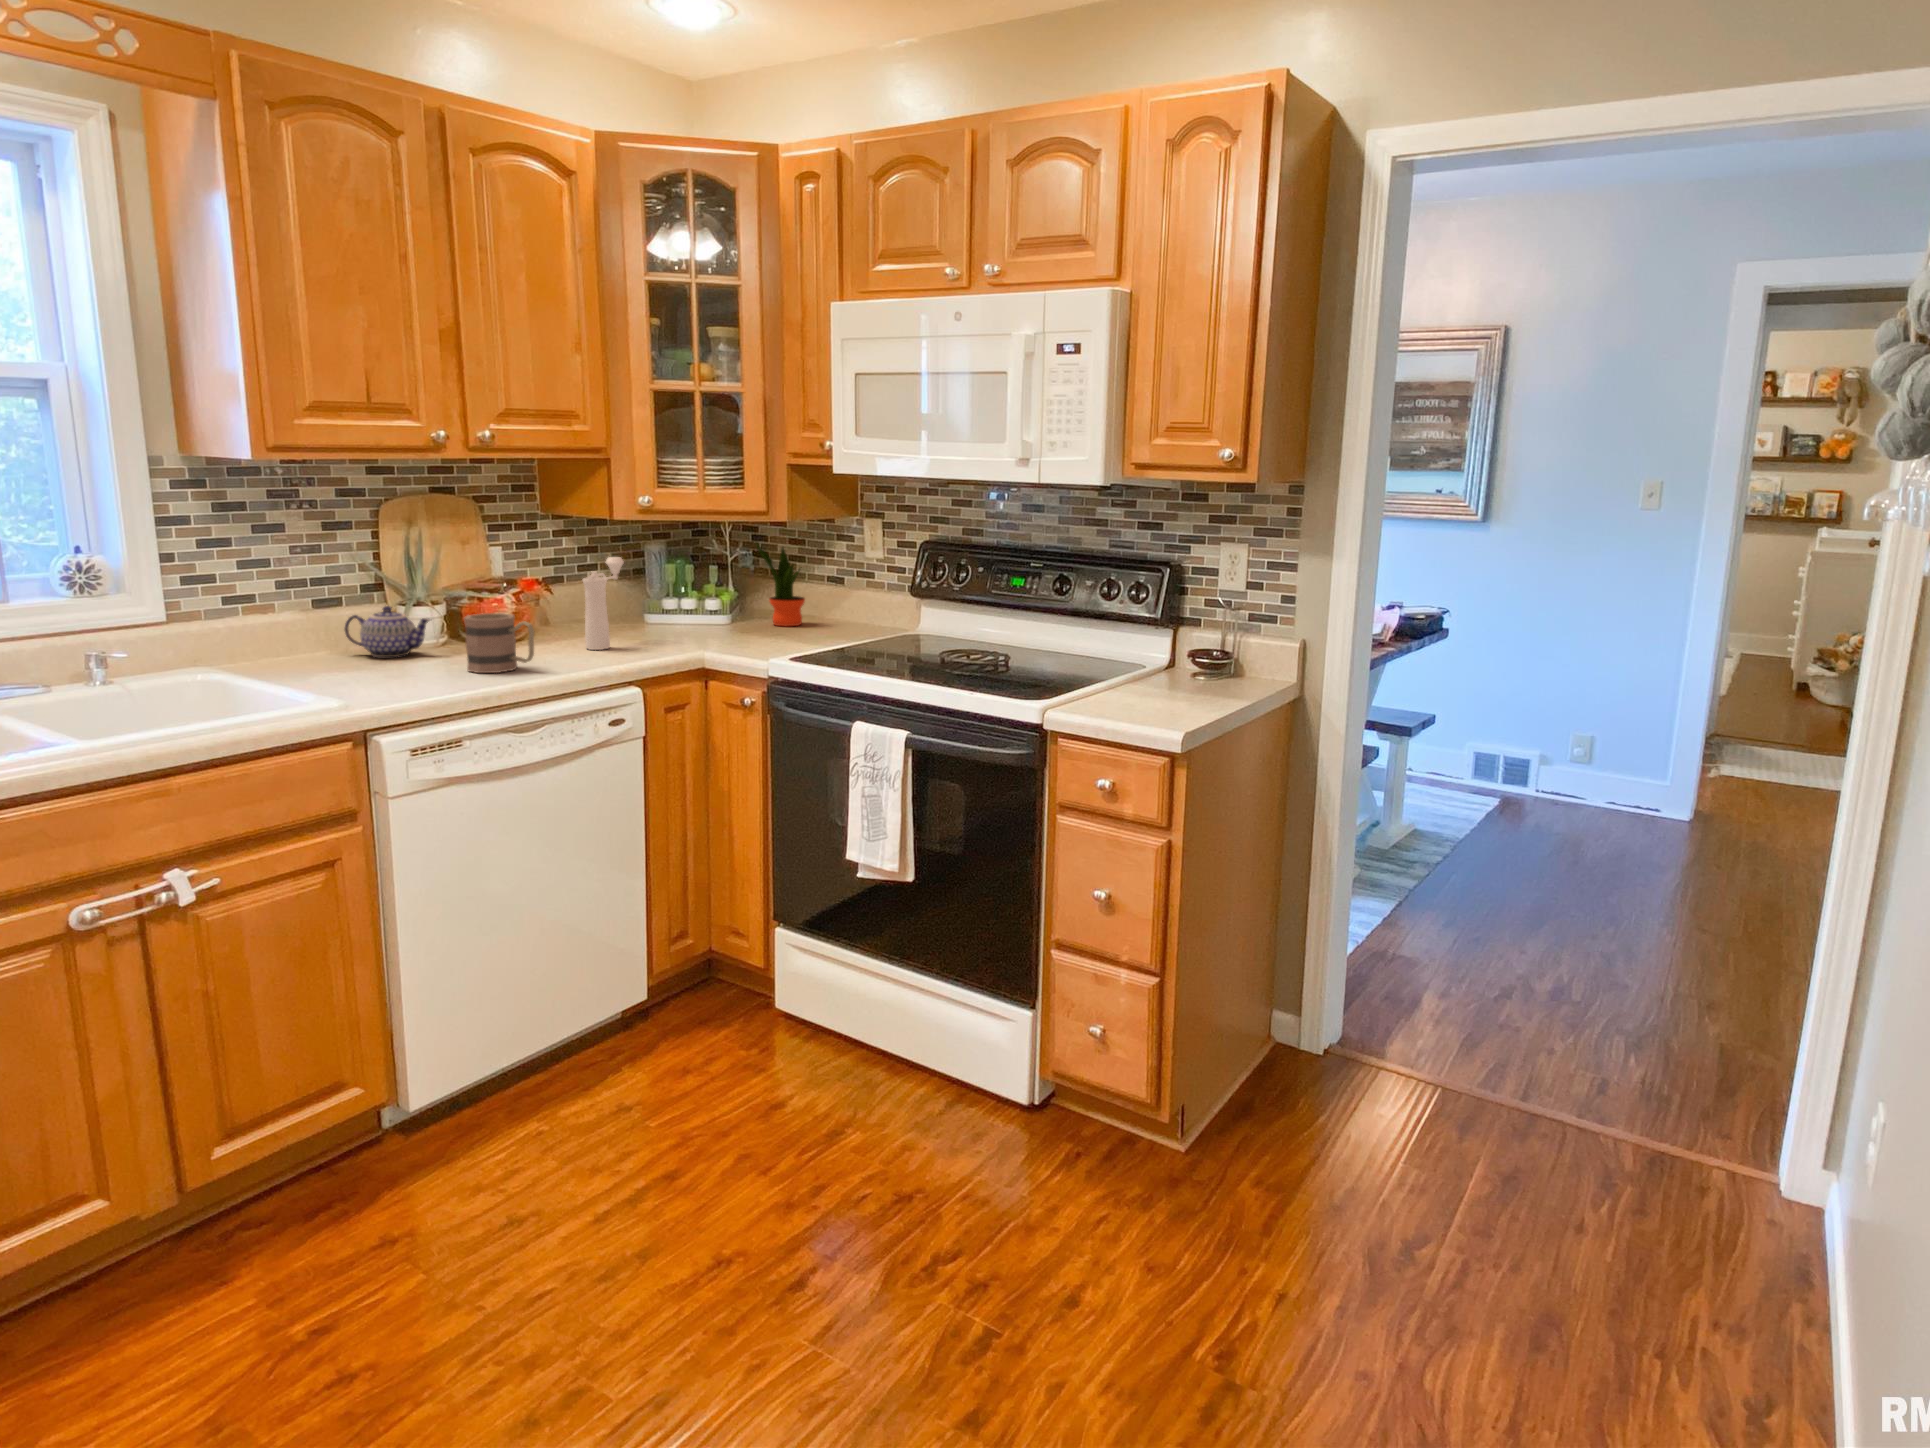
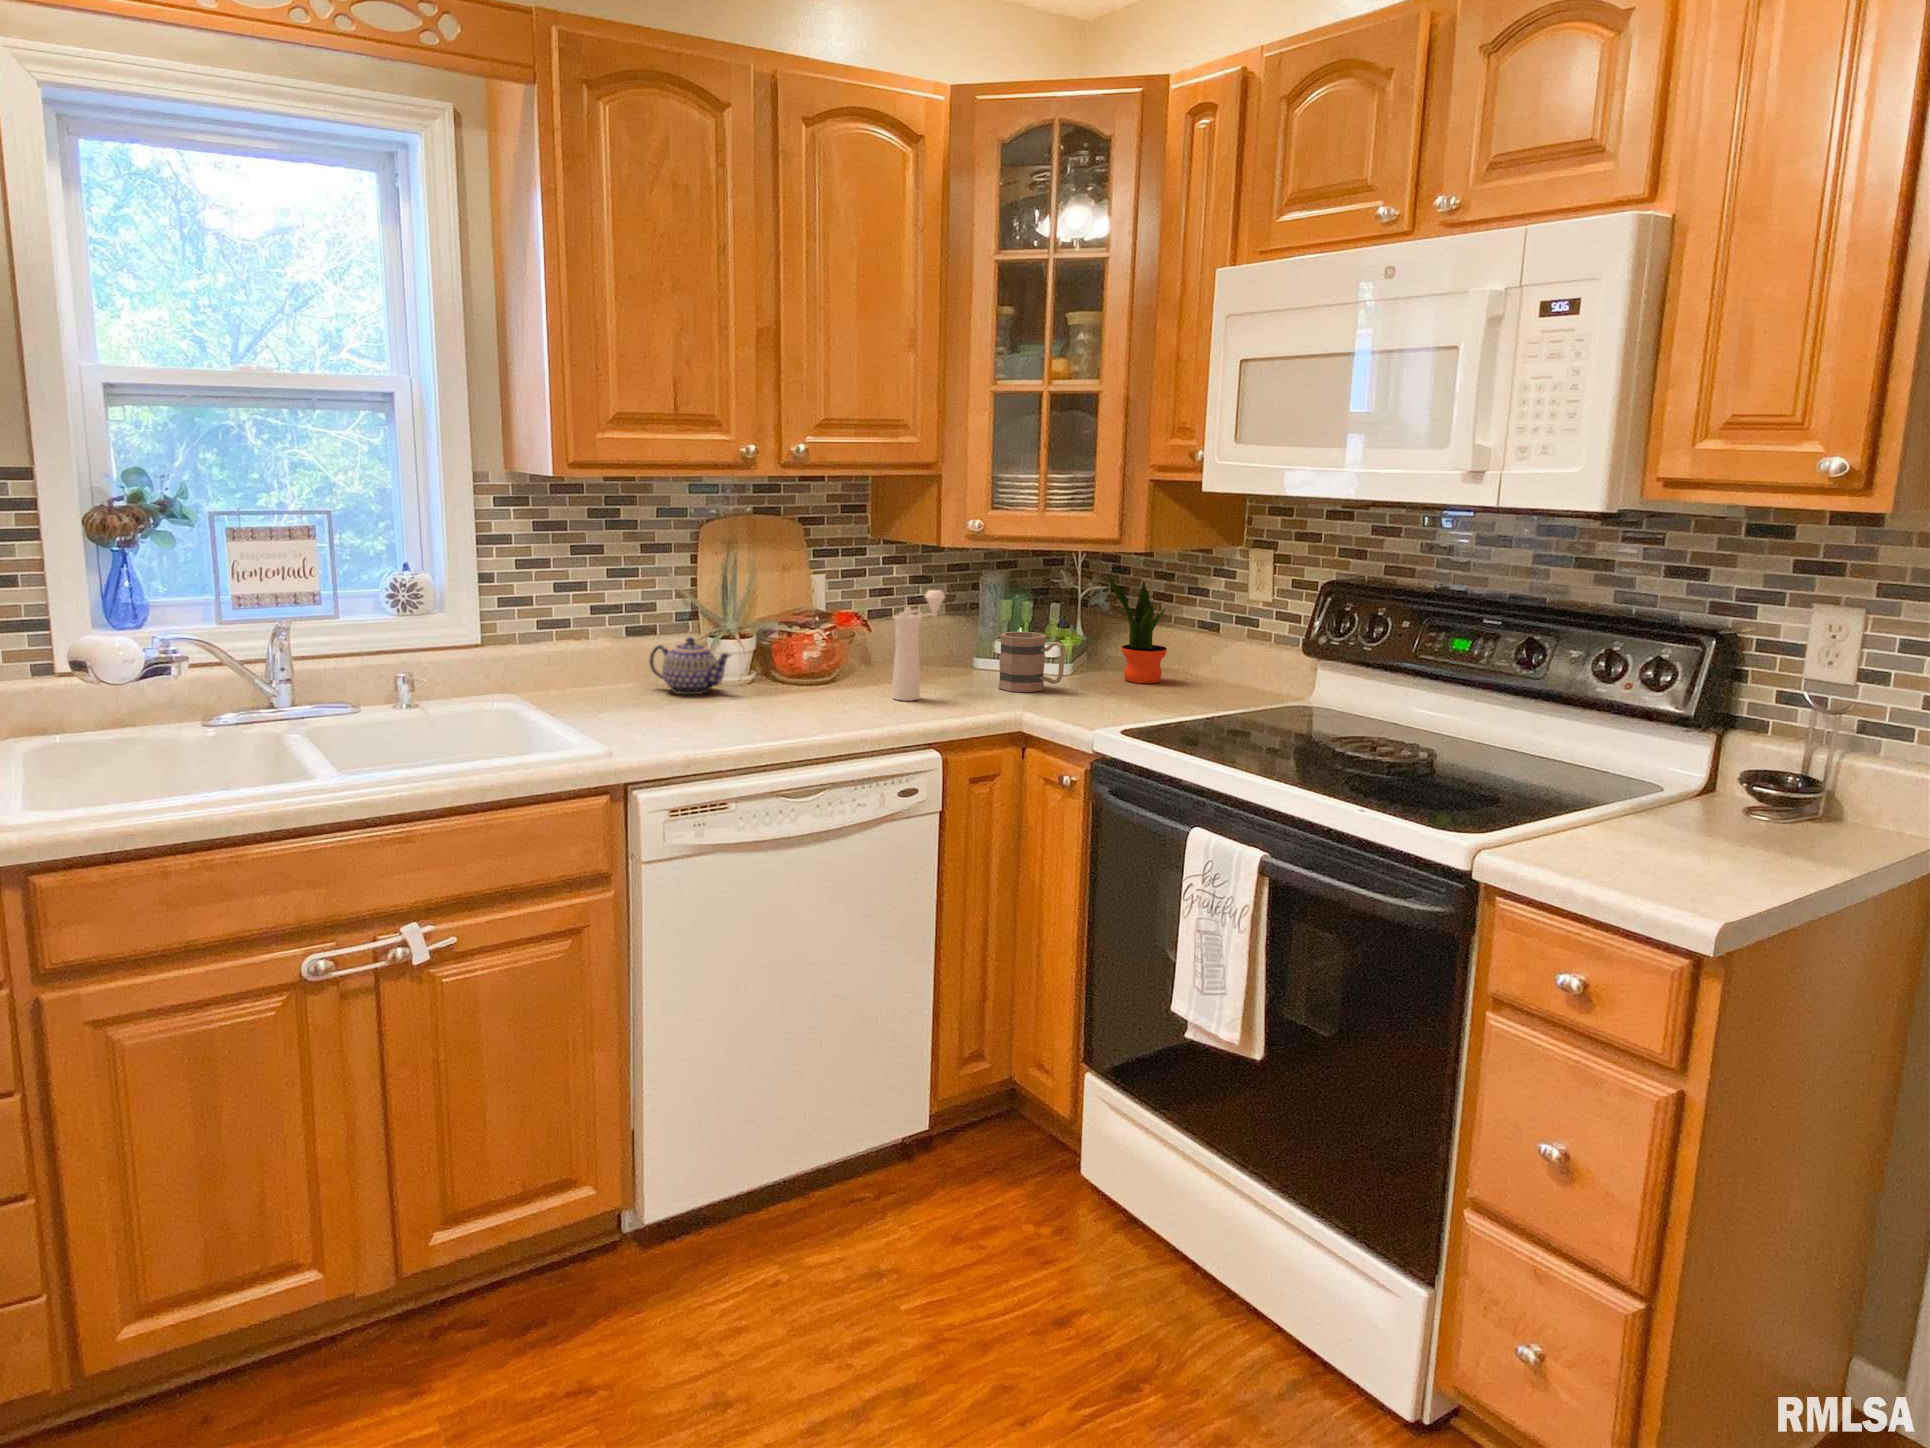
mug: present [464,613,534,673] -> present [999,632,1065,692]

